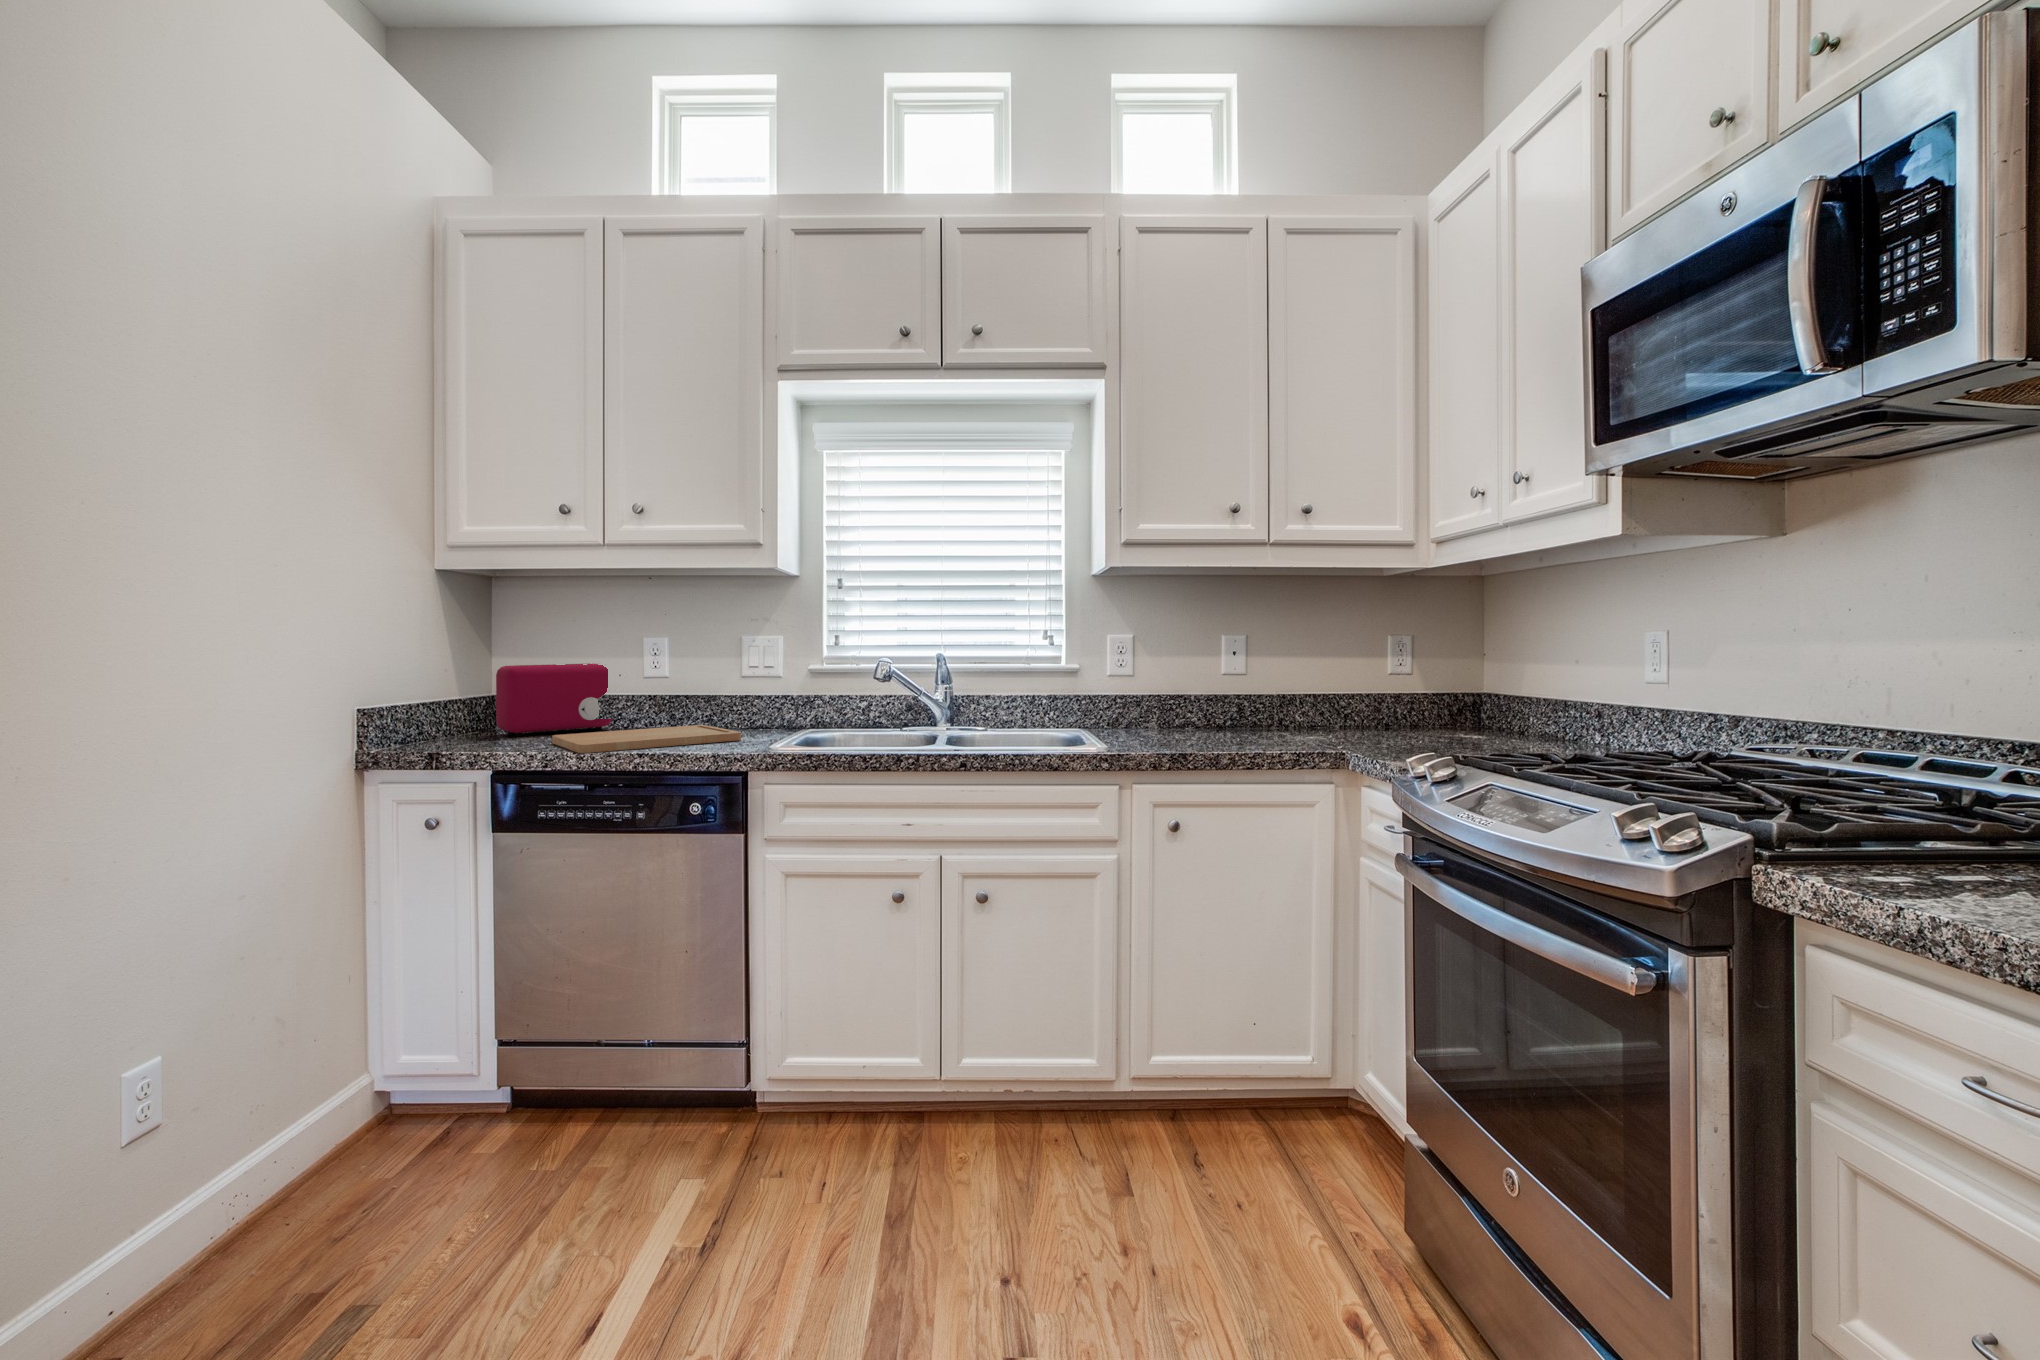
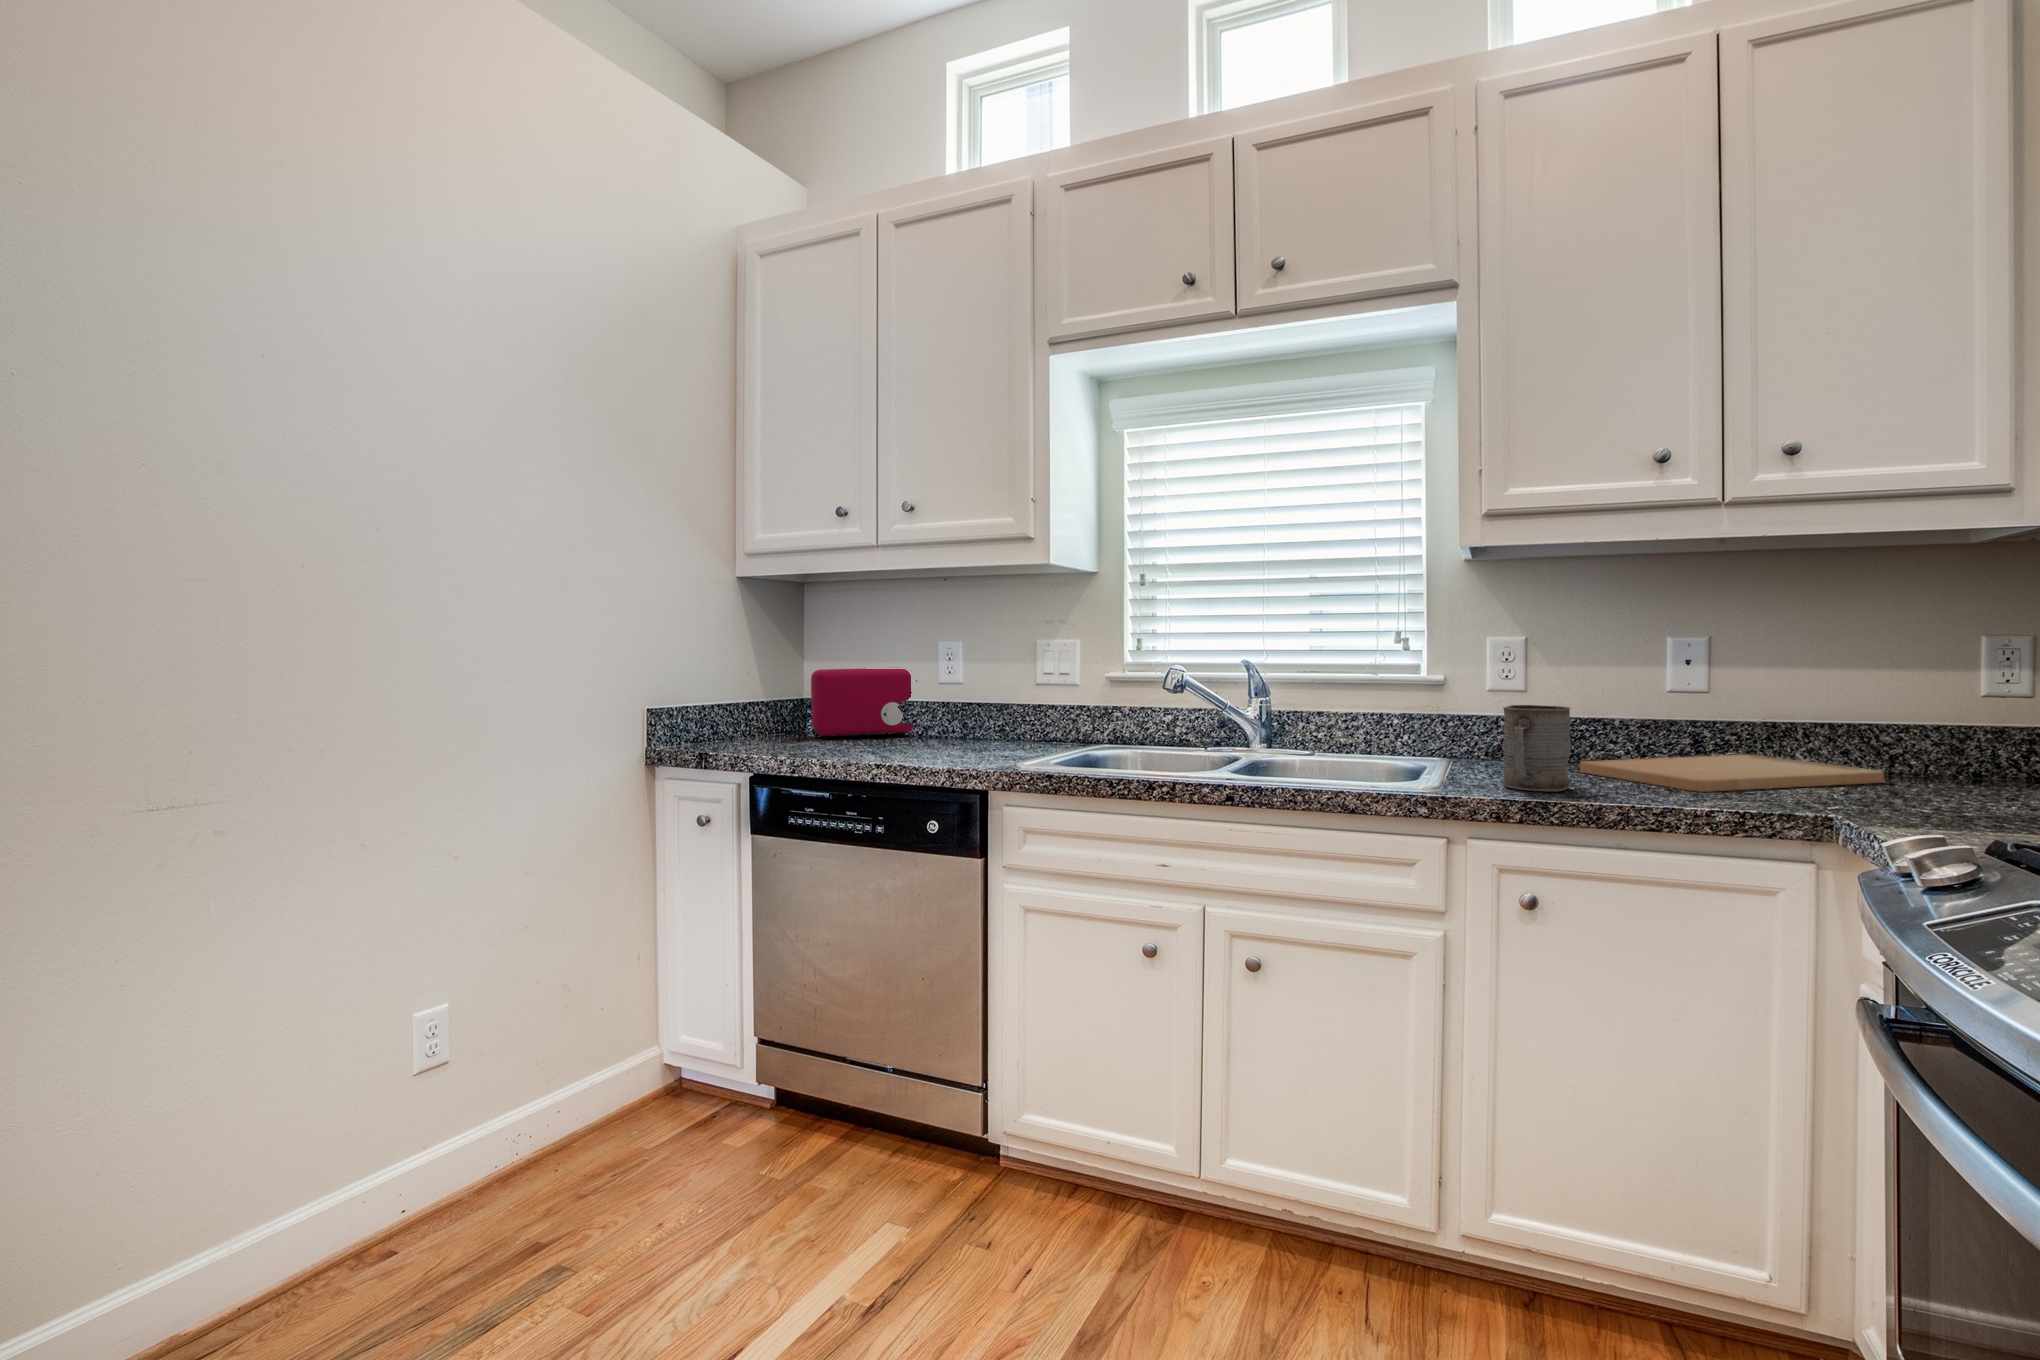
mug: none [1145,685,1188,746] -> present [1503,705,1571,791]
cutting board: present [552,725,741,753] -> present [1580,755,1884,792]

